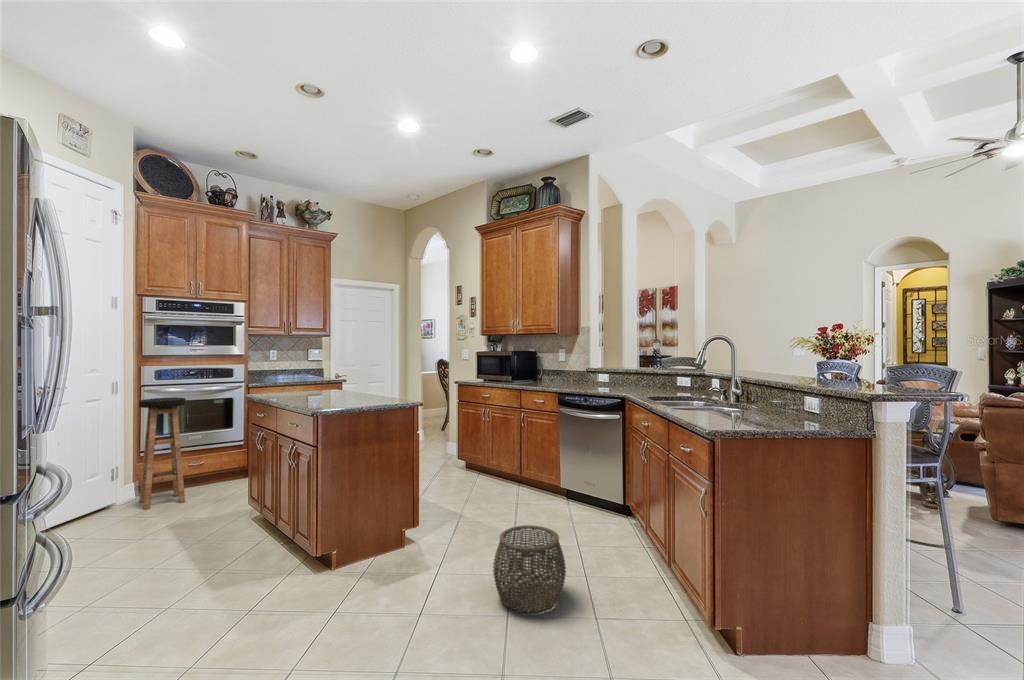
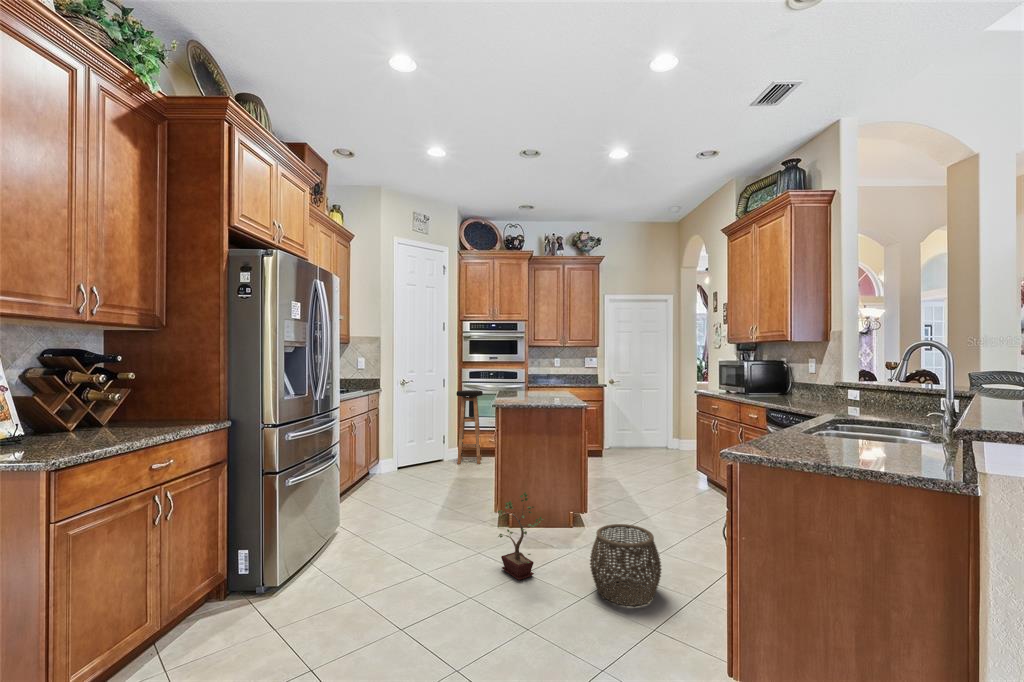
potted plant: none [368,518,457,632] -> present [498,492,544,580]

